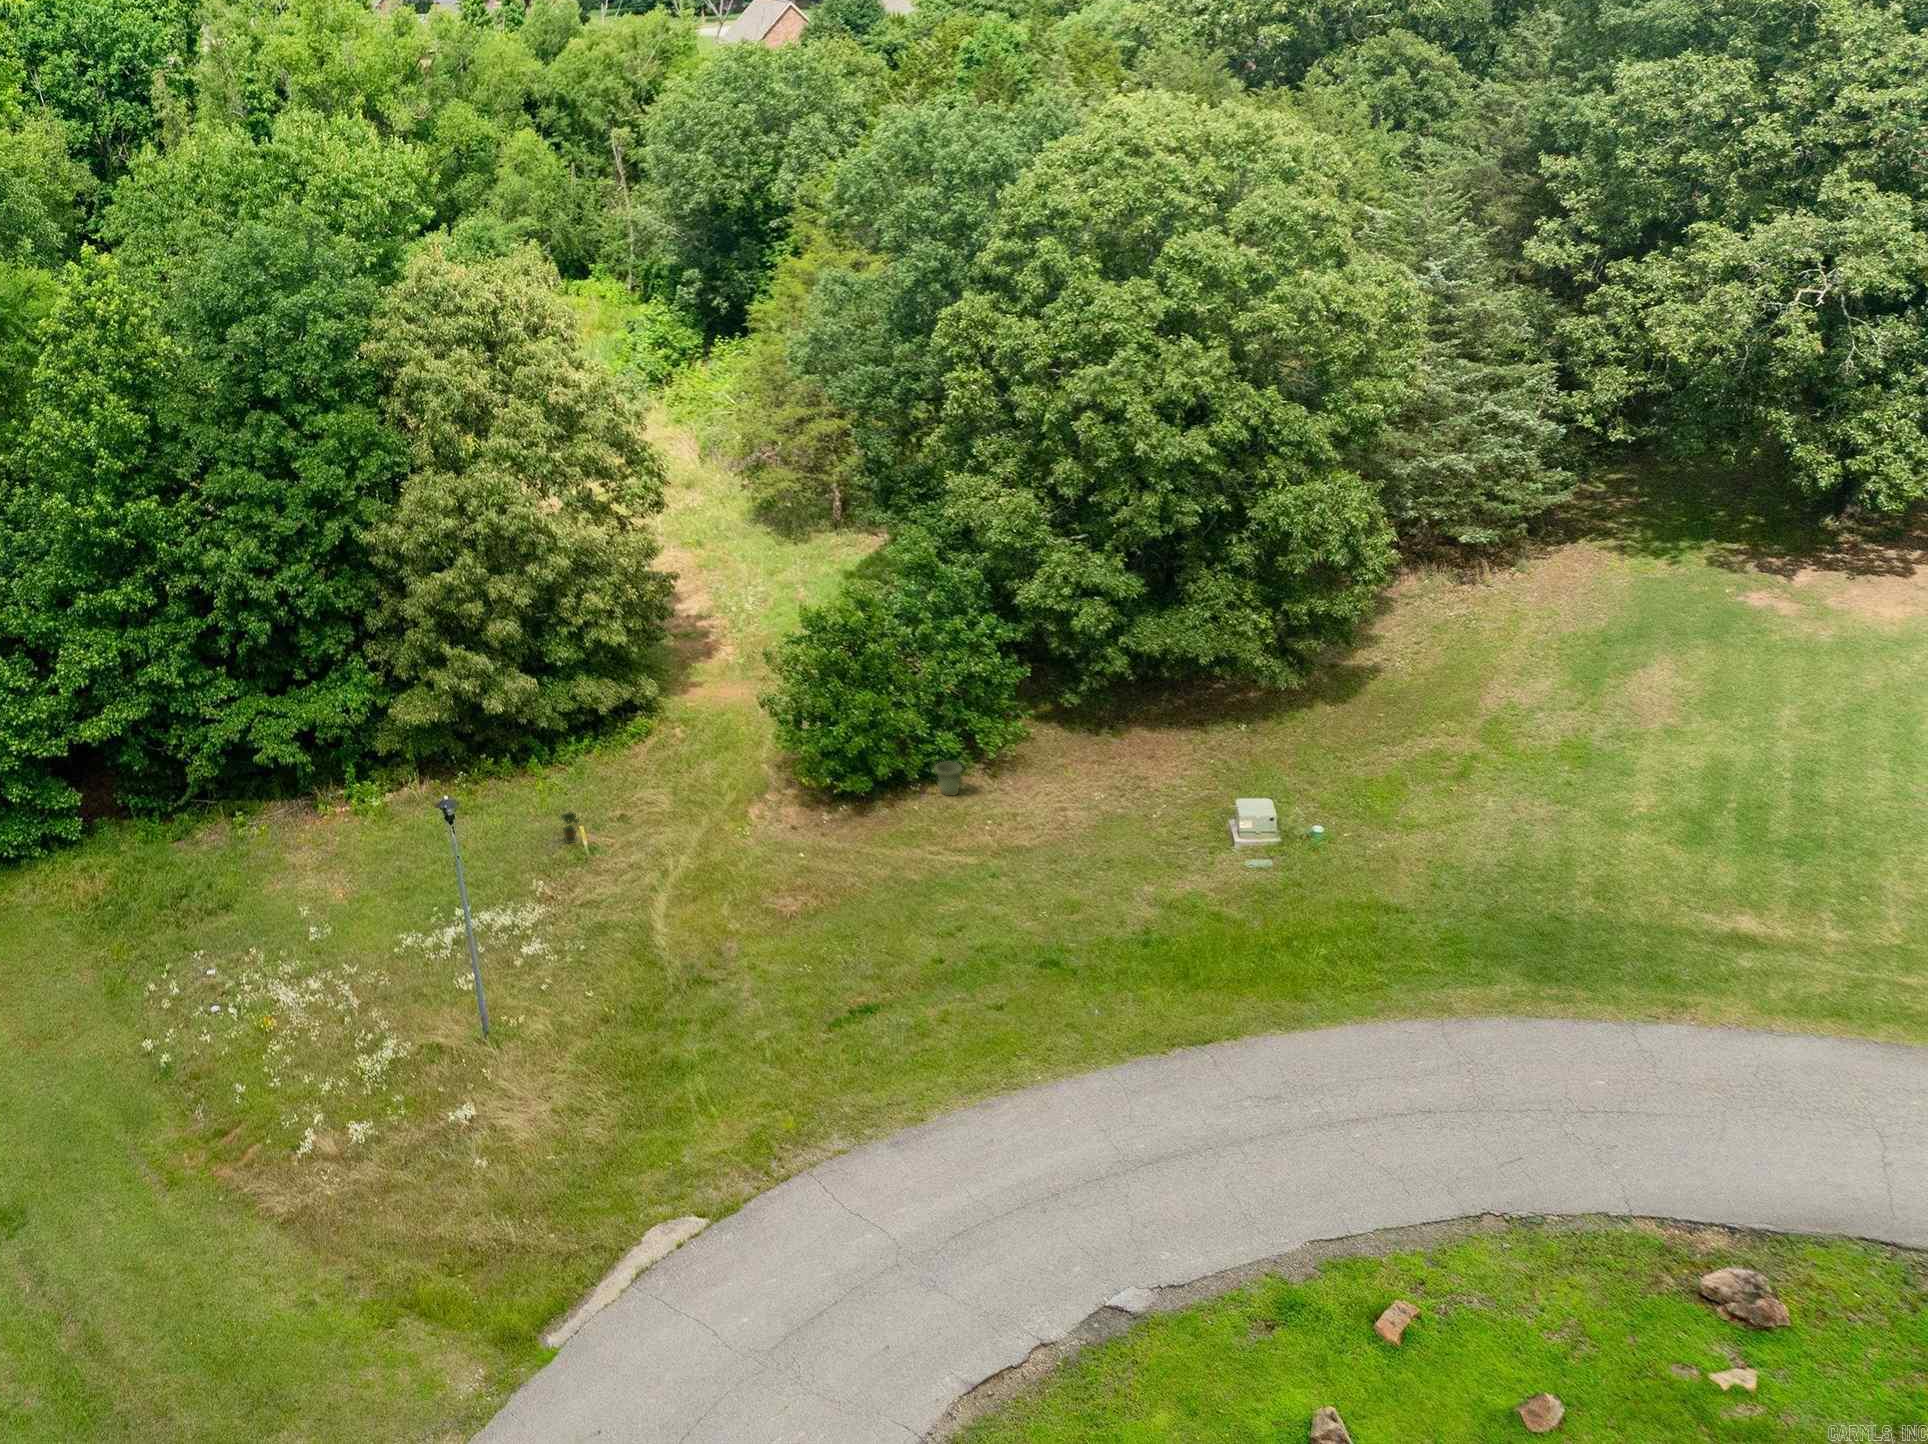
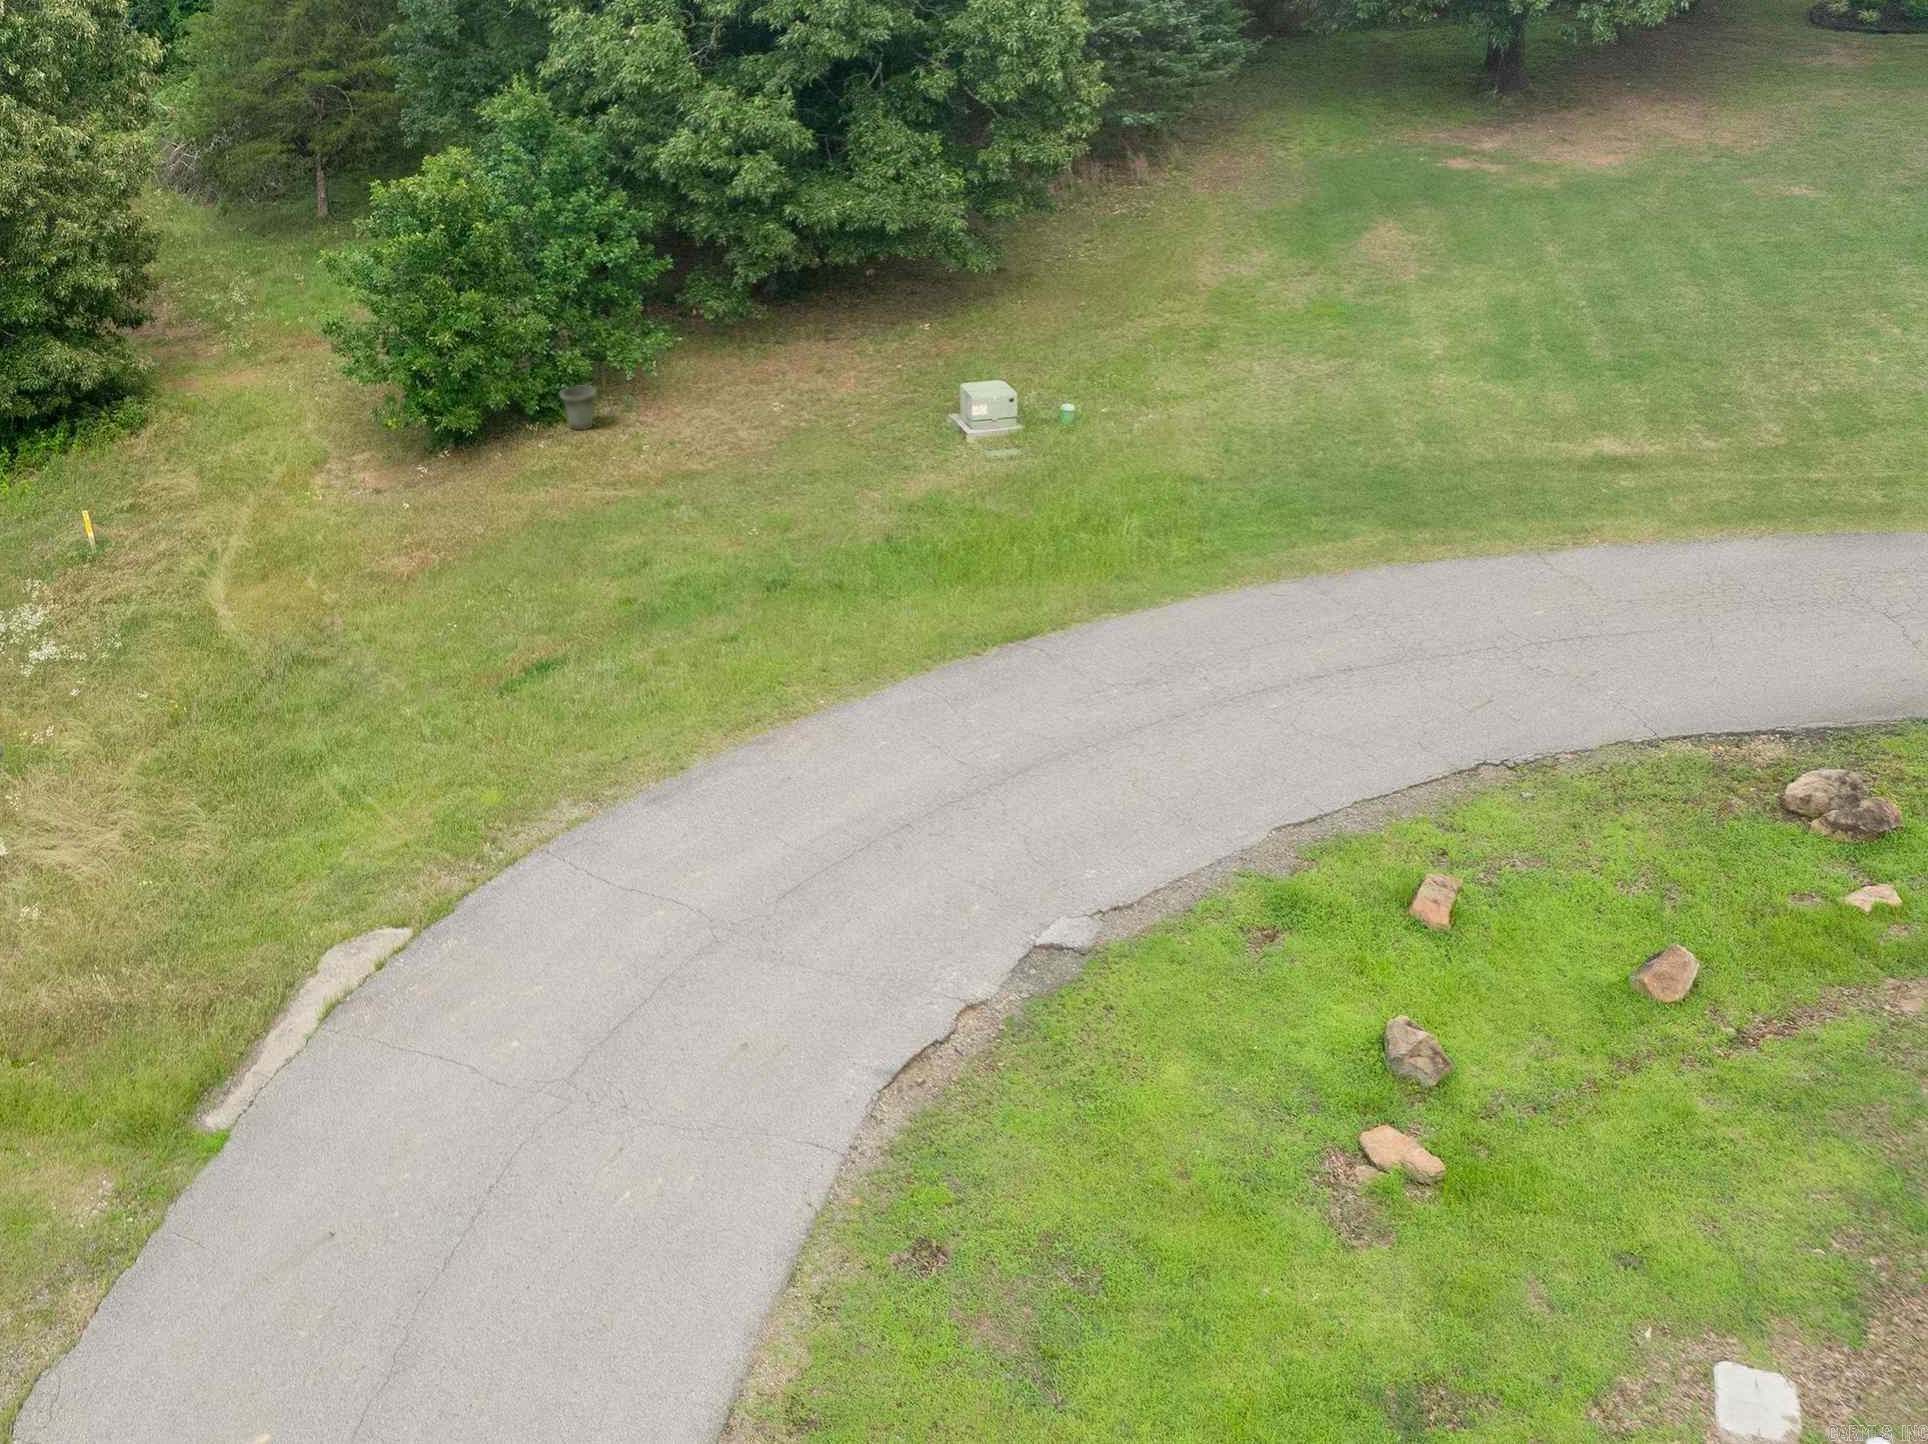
potted tree: present [560,812,579,843] -> none [39,497,70,544]

